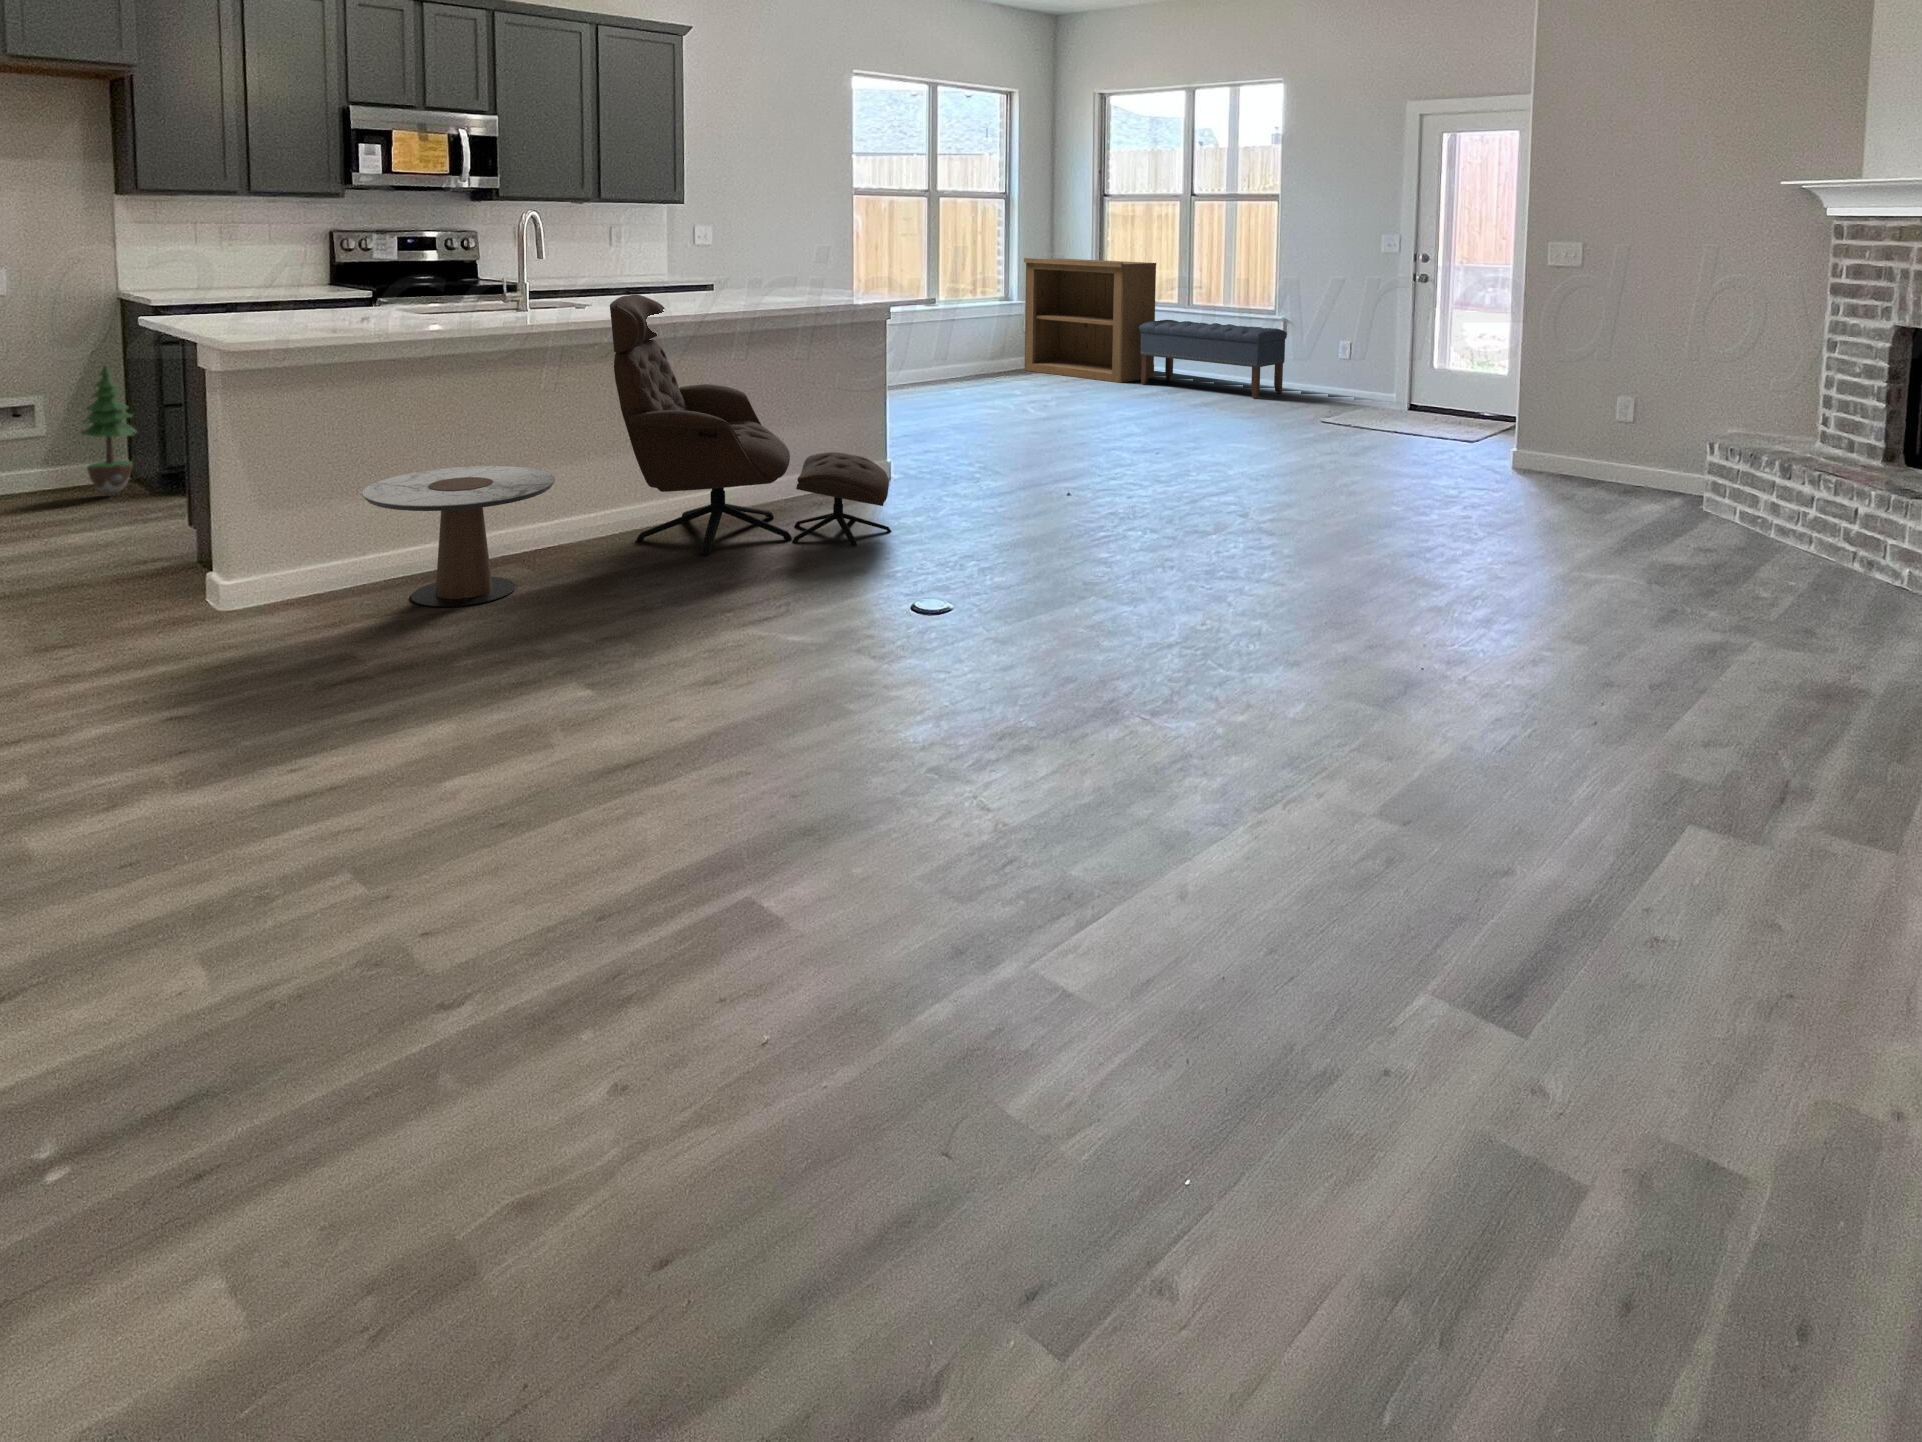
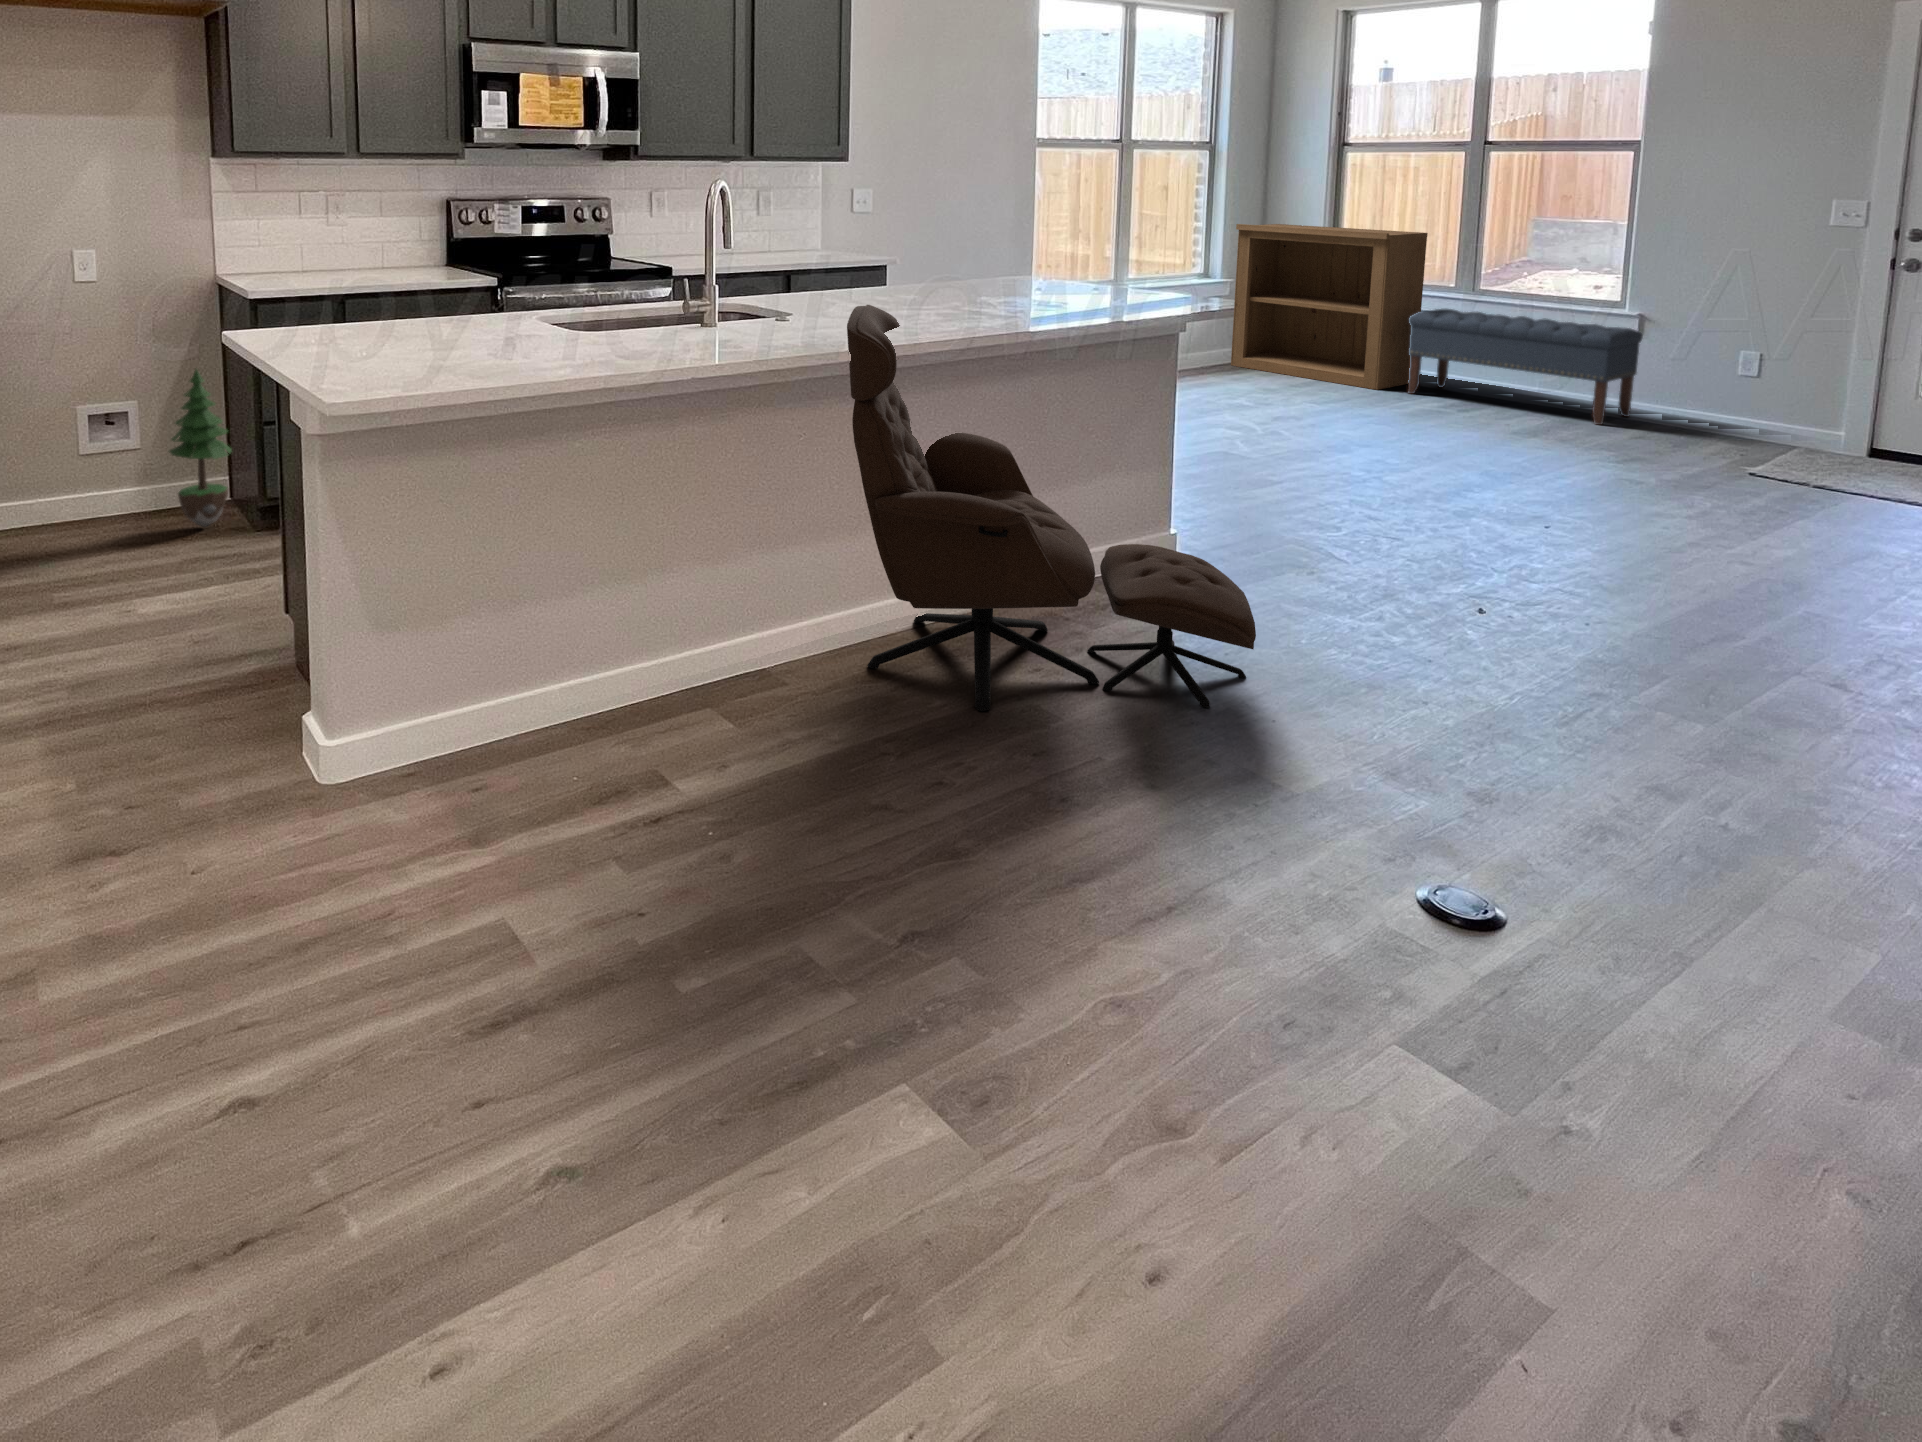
side table: present [362,466,555,607] -> none [515,567,787,809]

